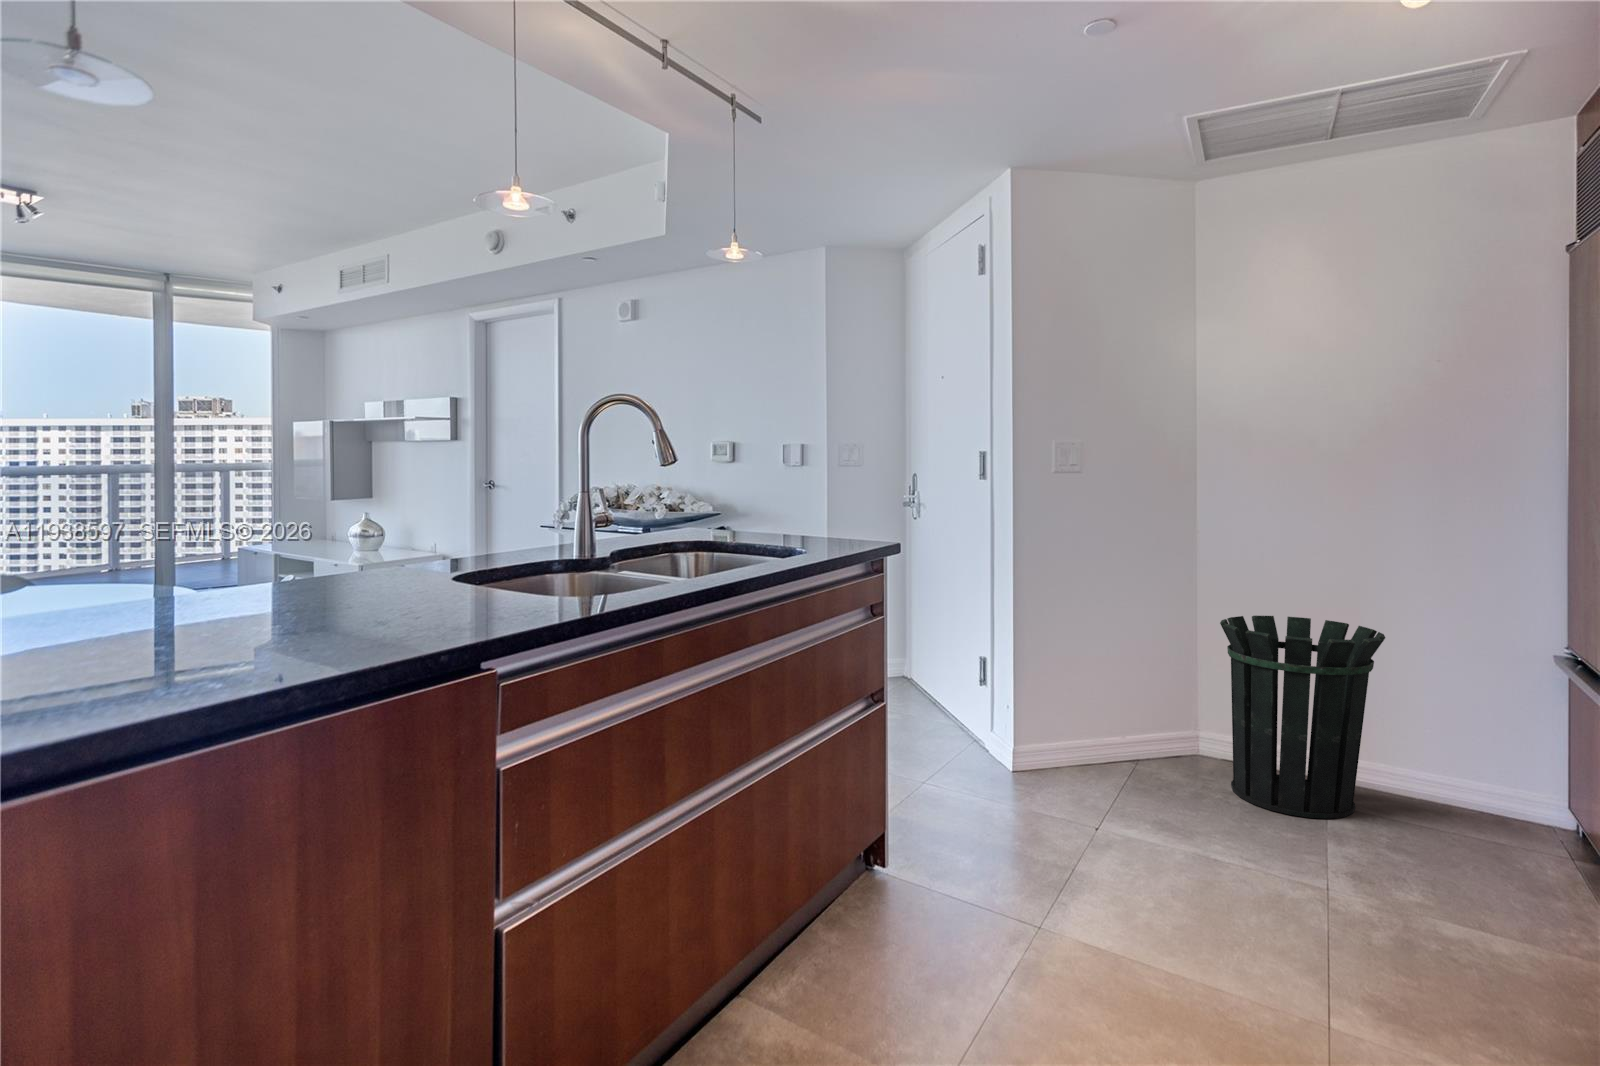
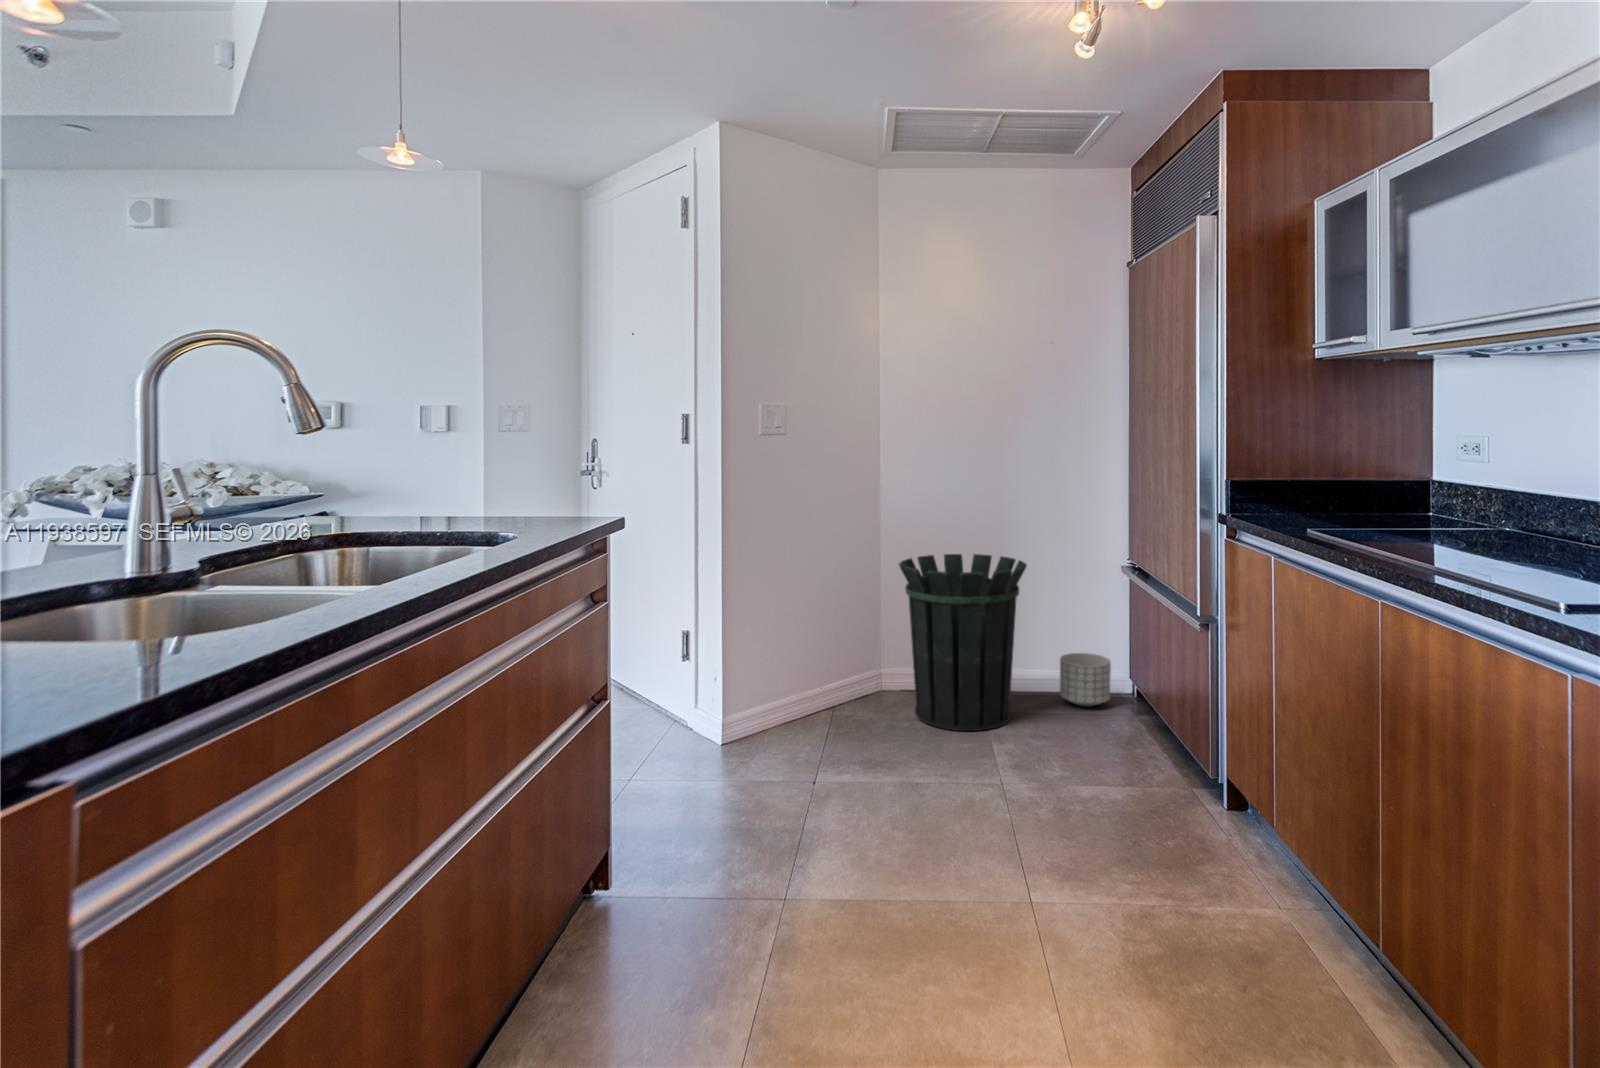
planter: none [1435,754,1513,823] -> present [1059,653,1111,707]

